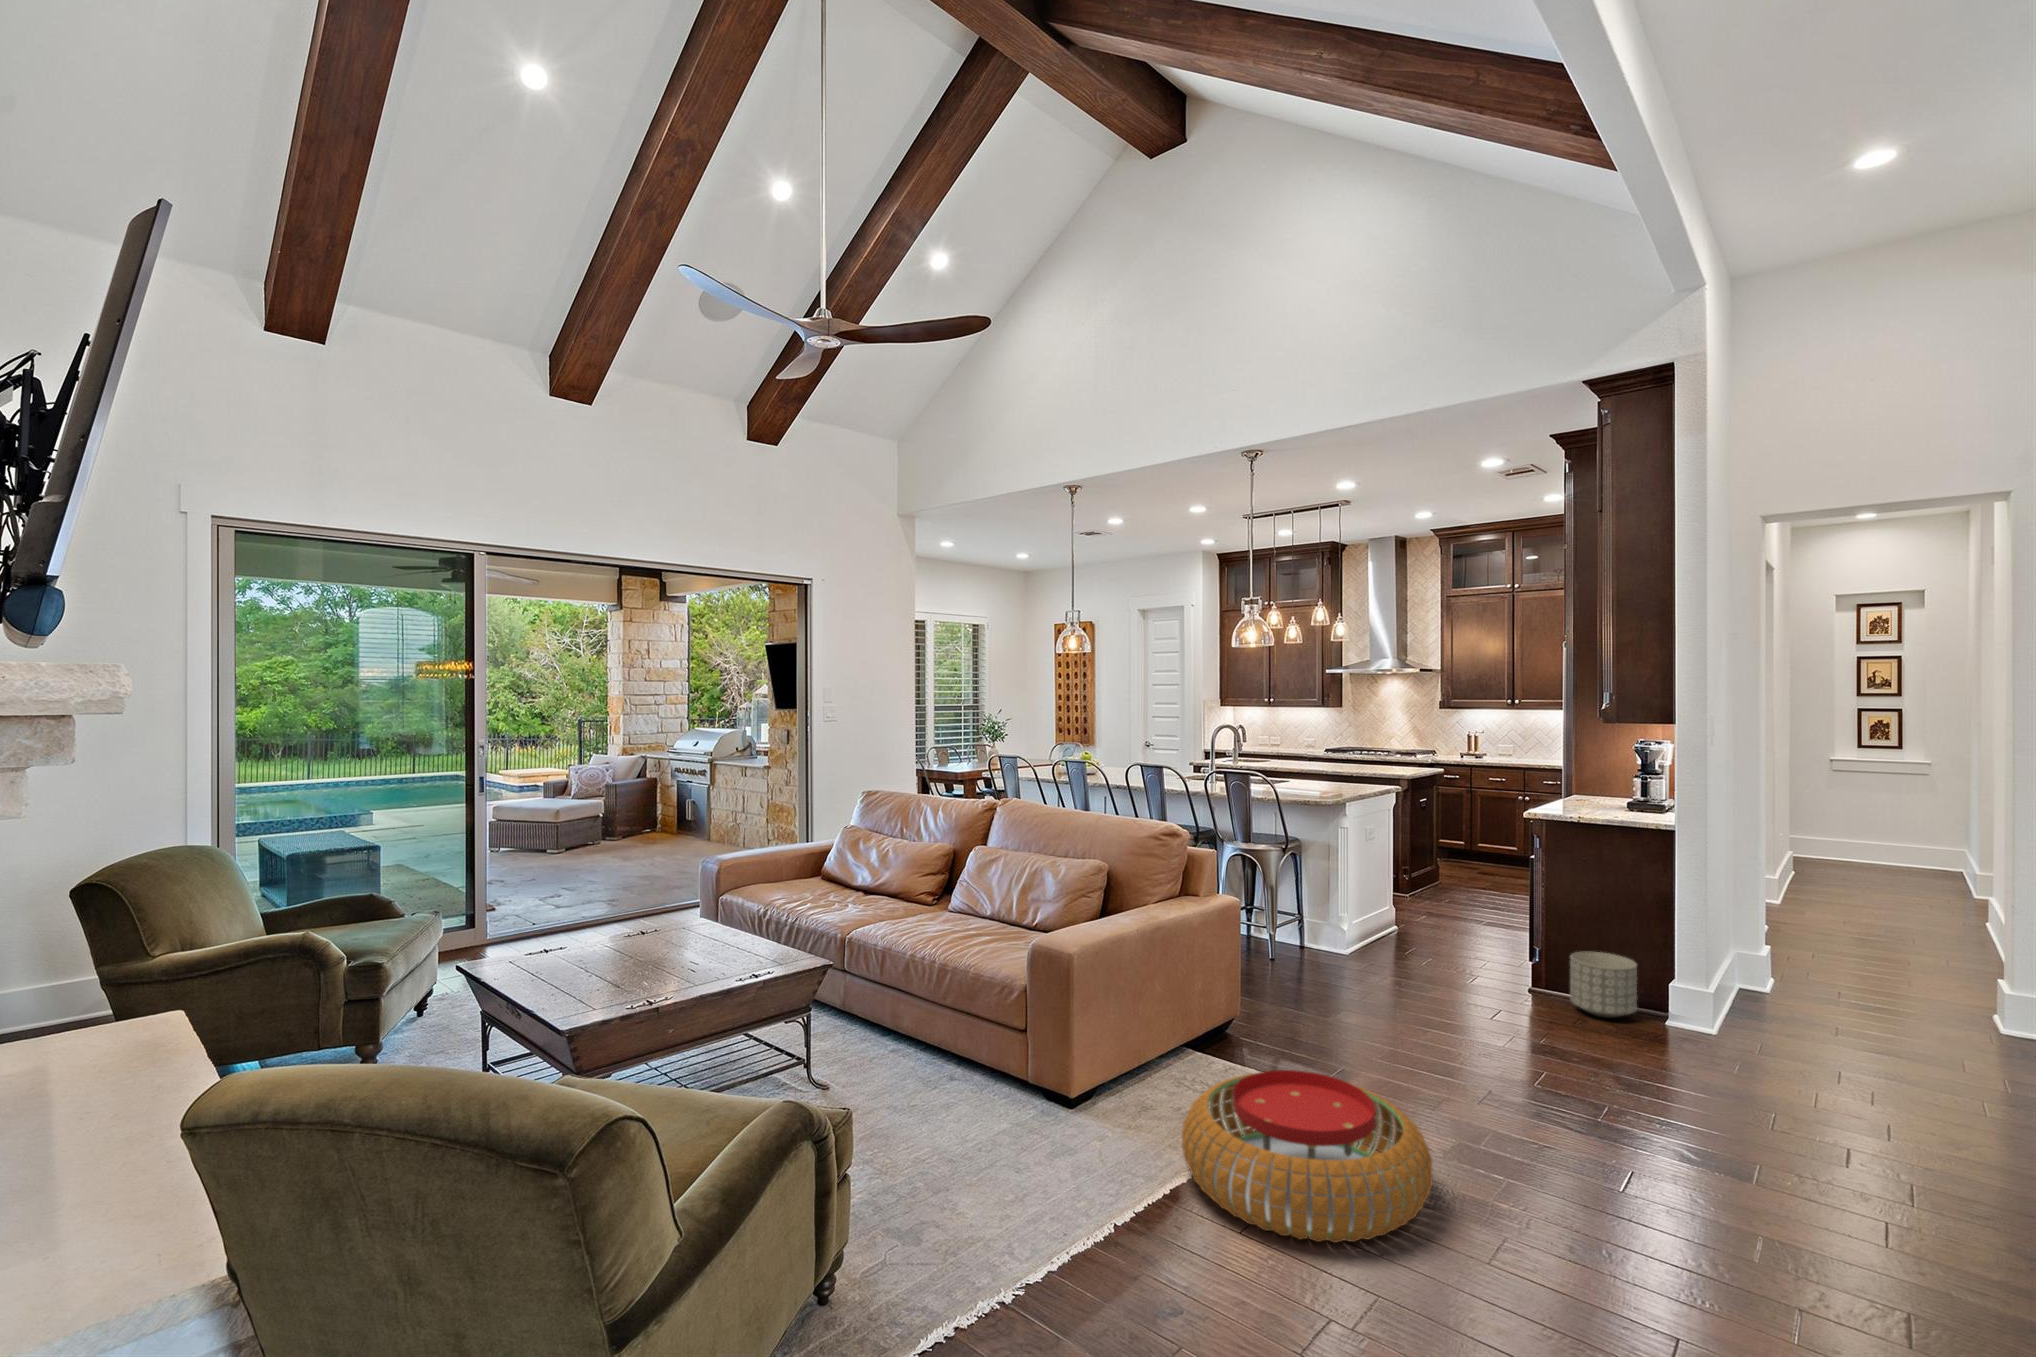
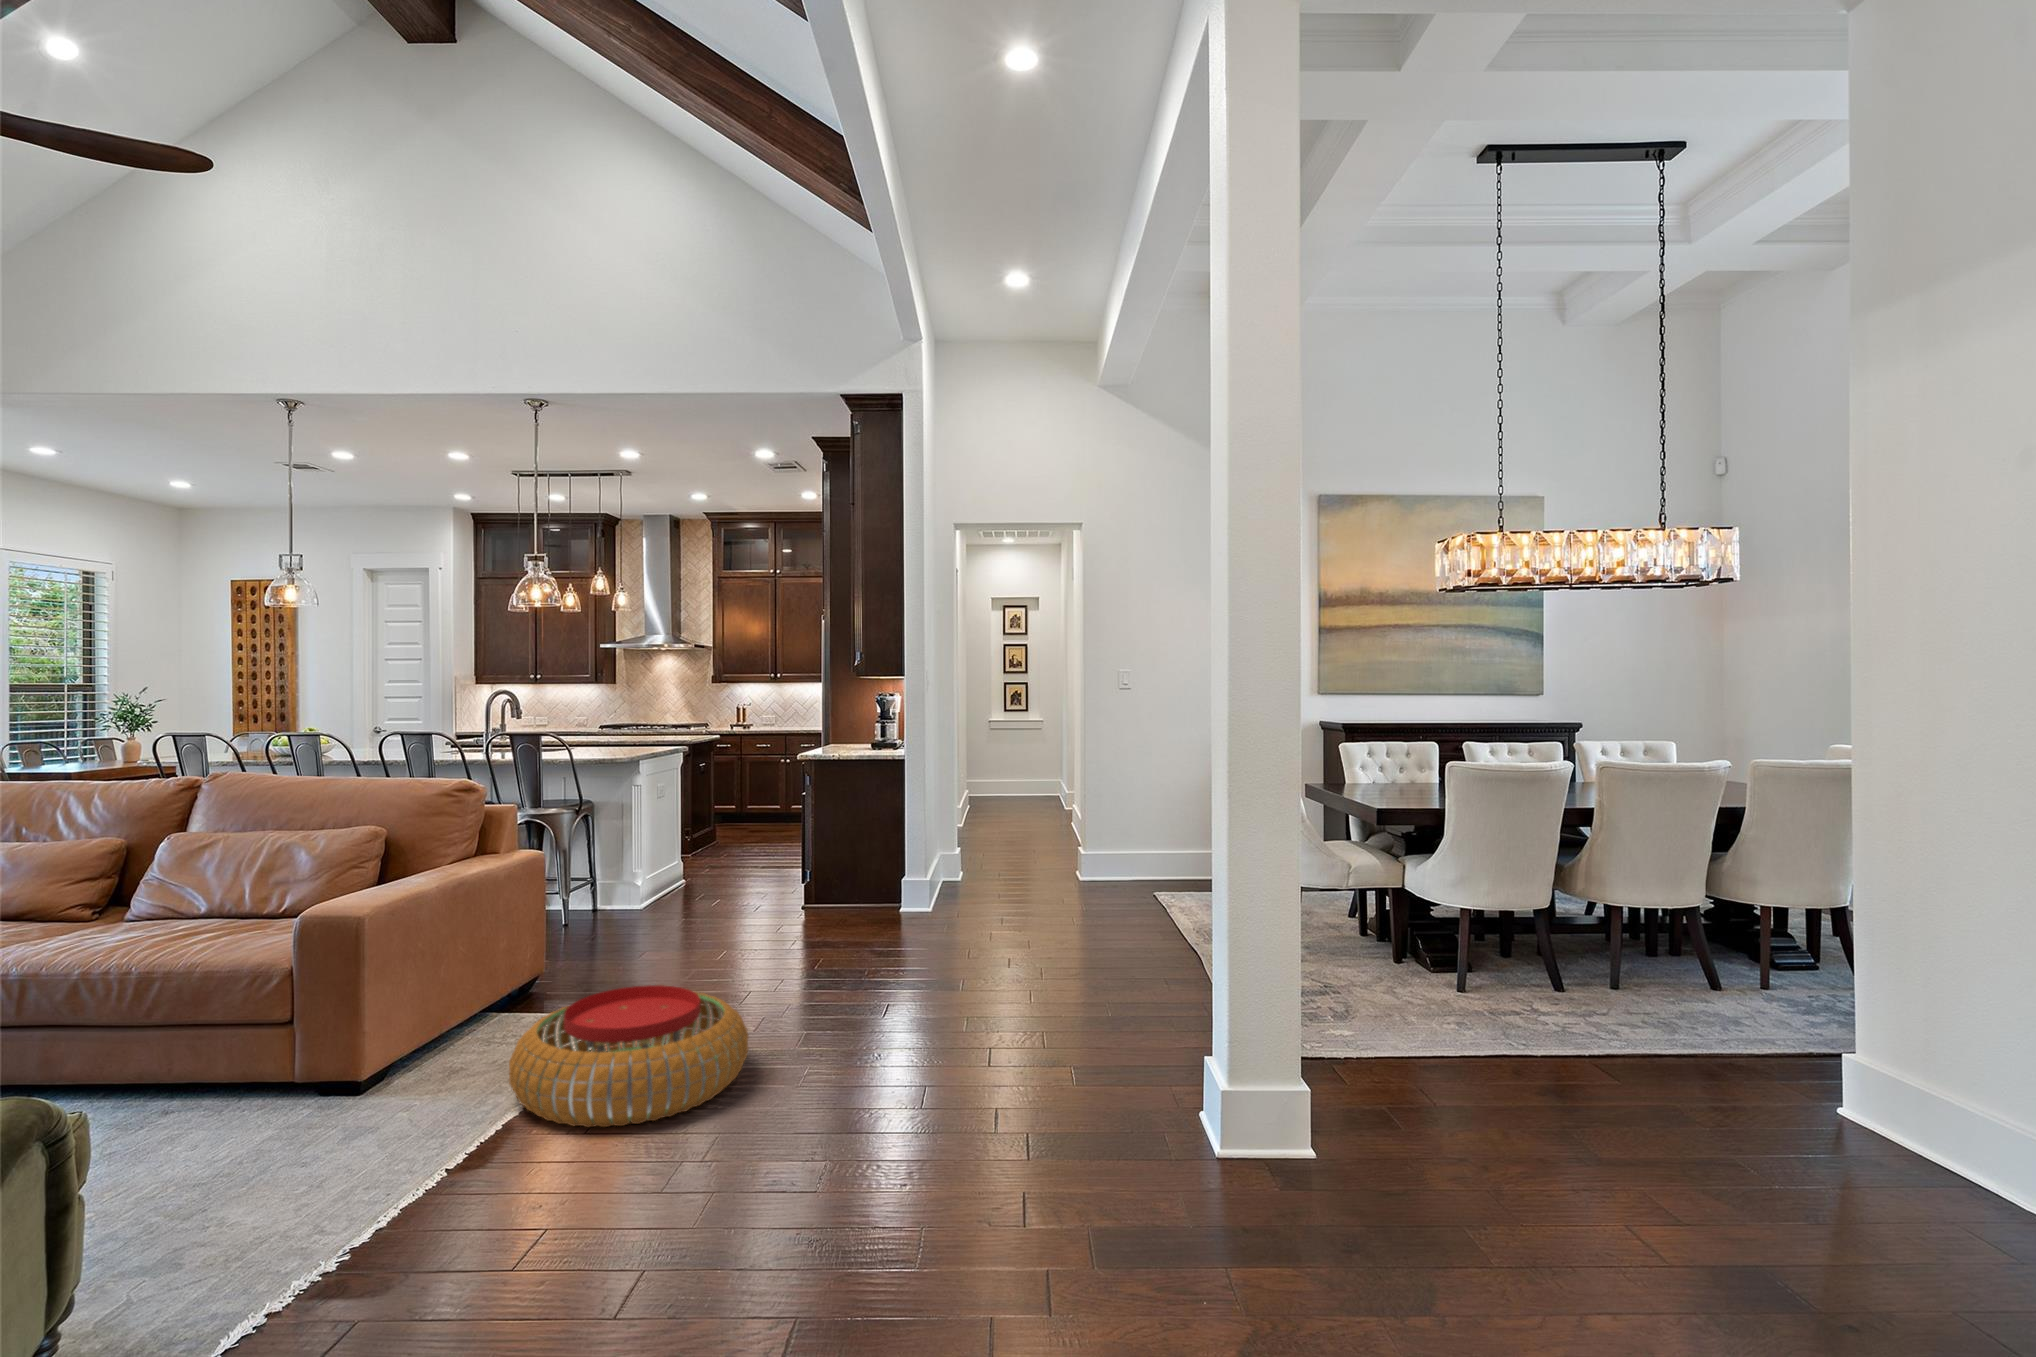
planter: present [1570,952,1637,1018] -> none [832,867,880,918]

